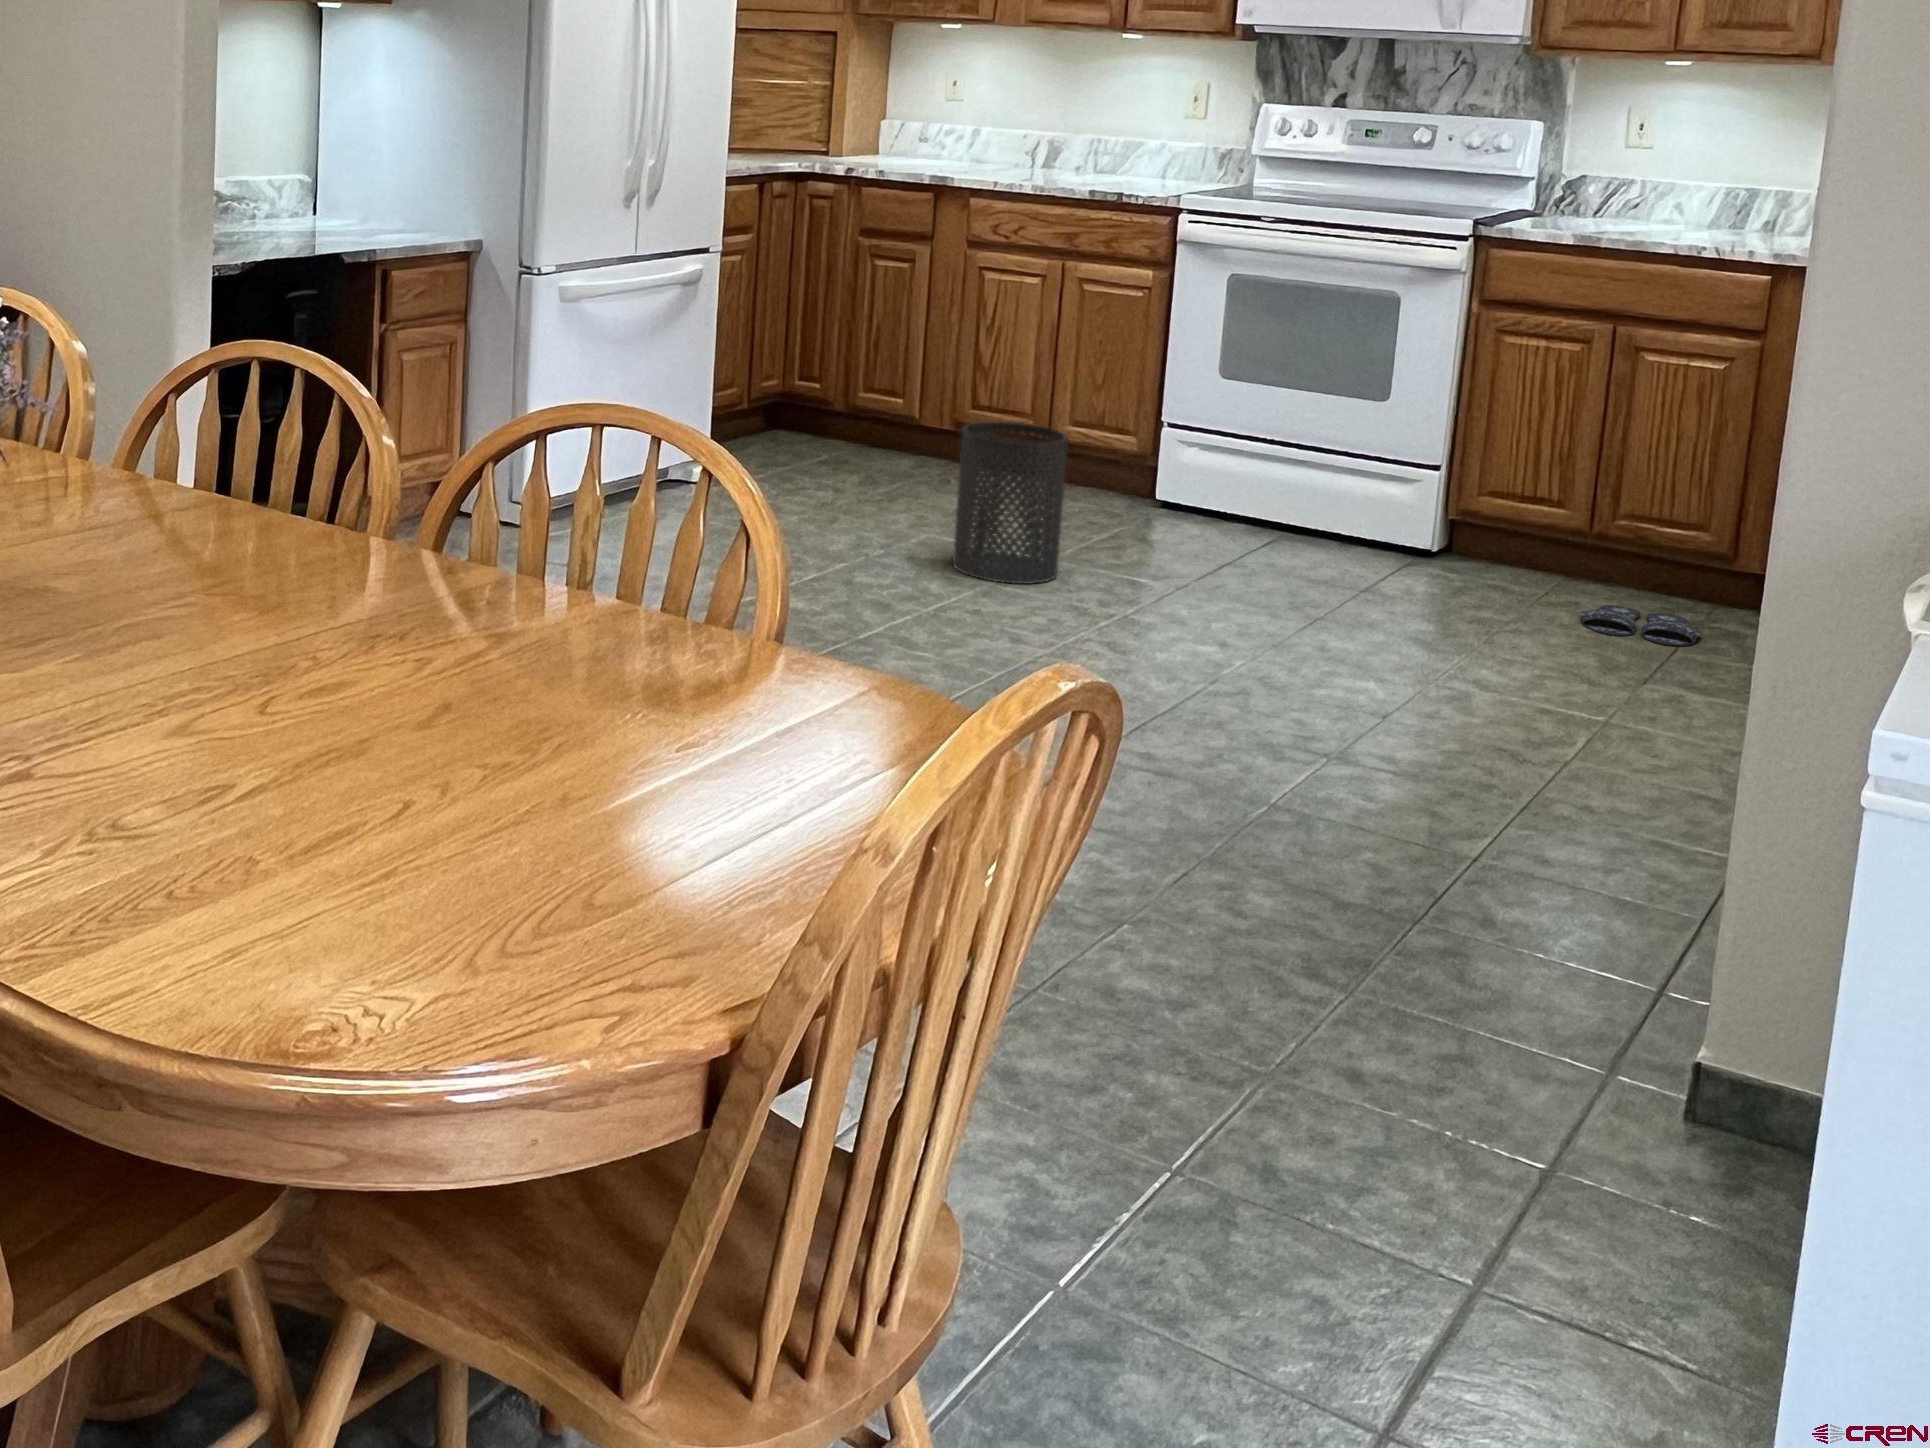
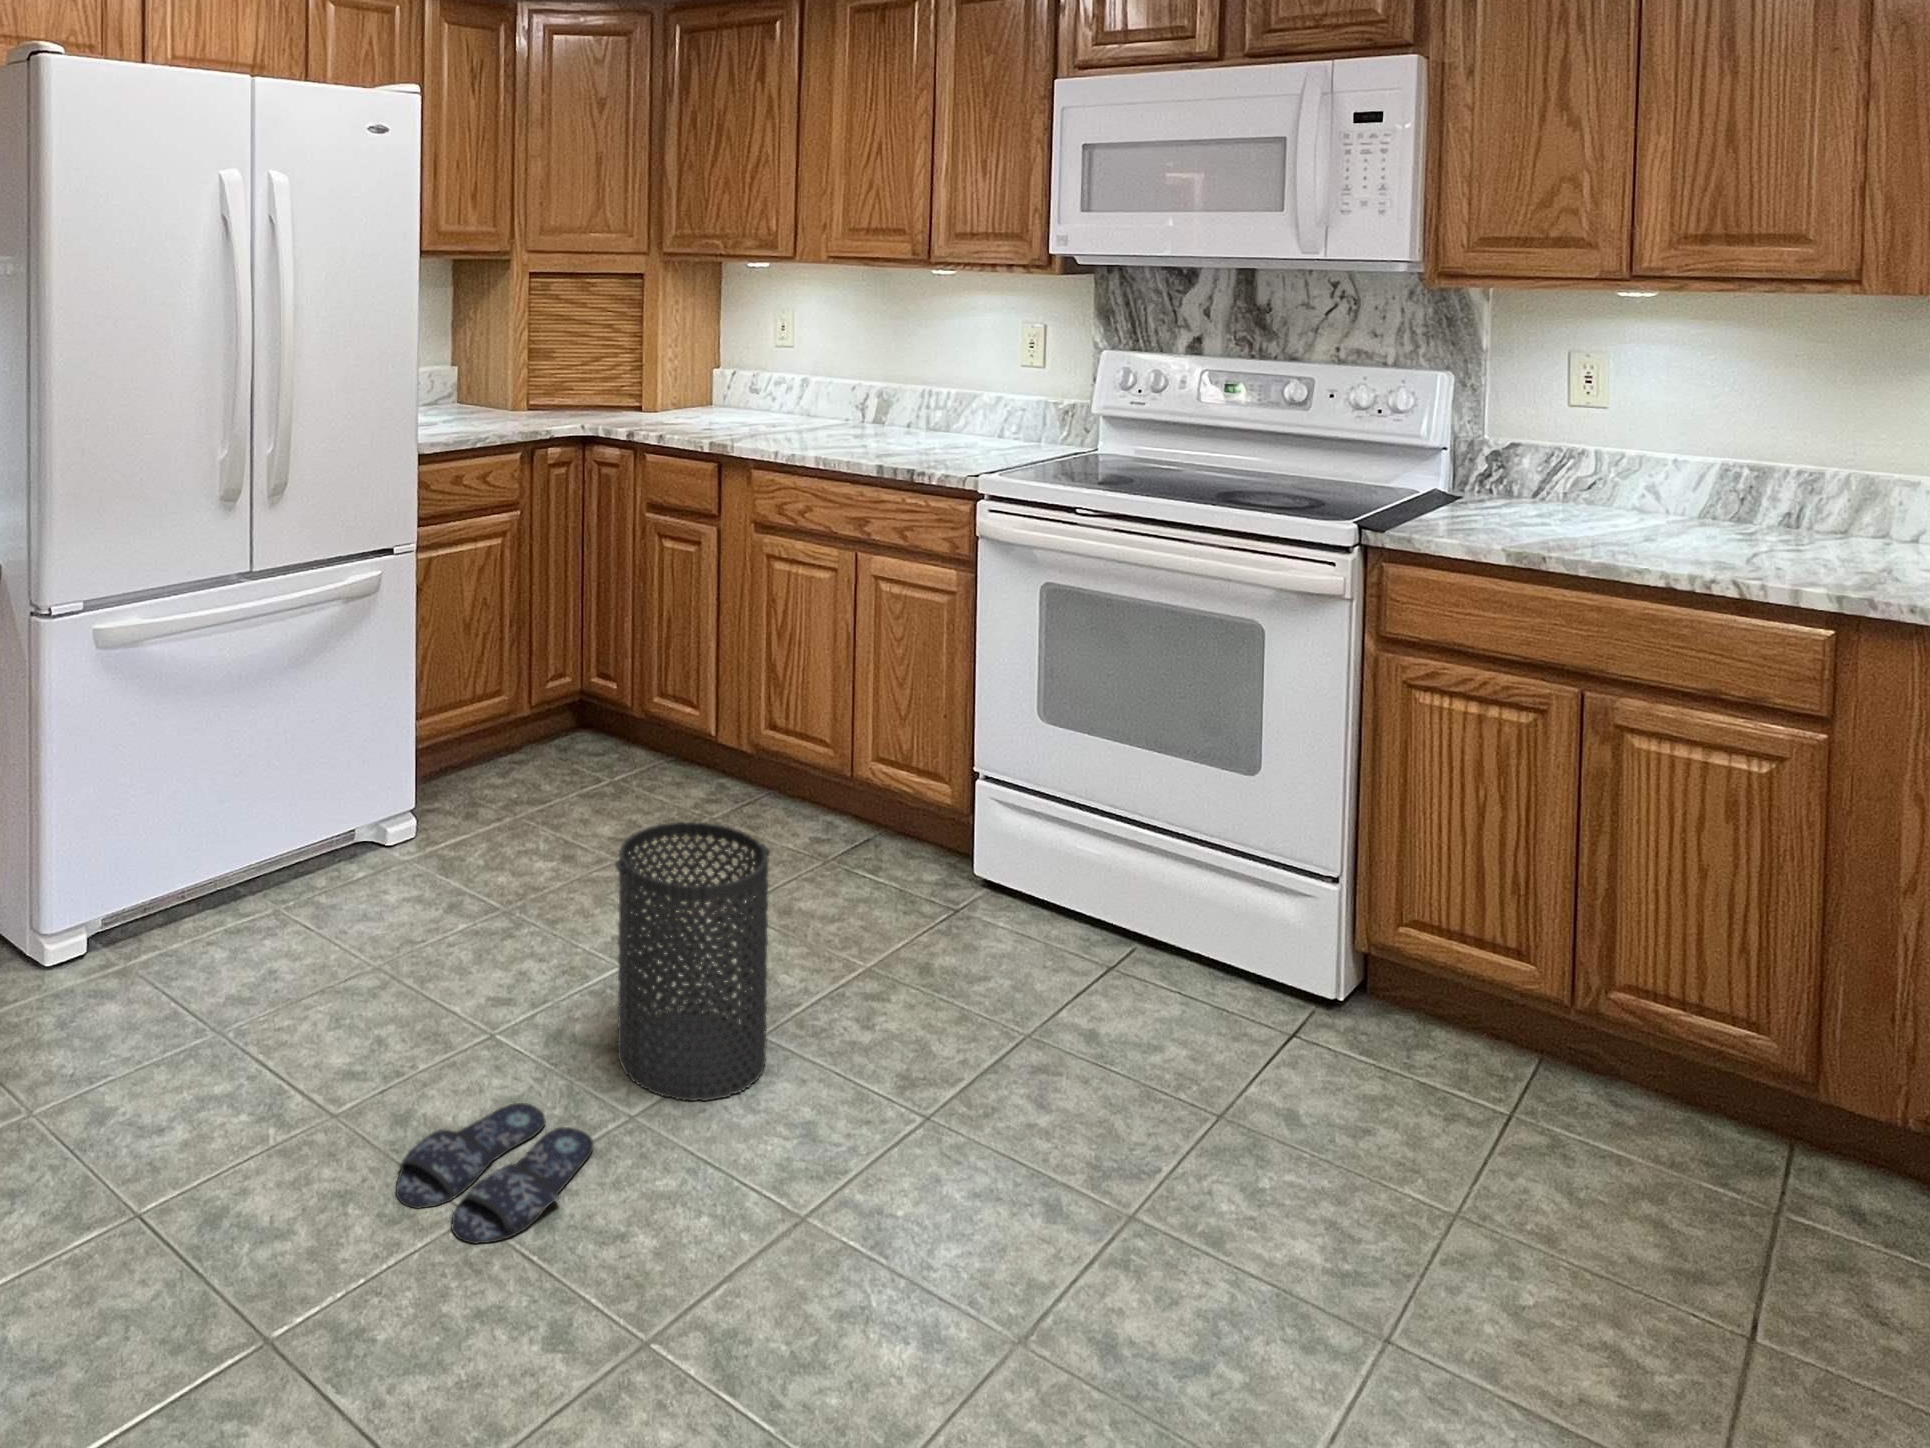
slippers: present [1580,605,1702,646] -> present [396,1103,593,1244]

